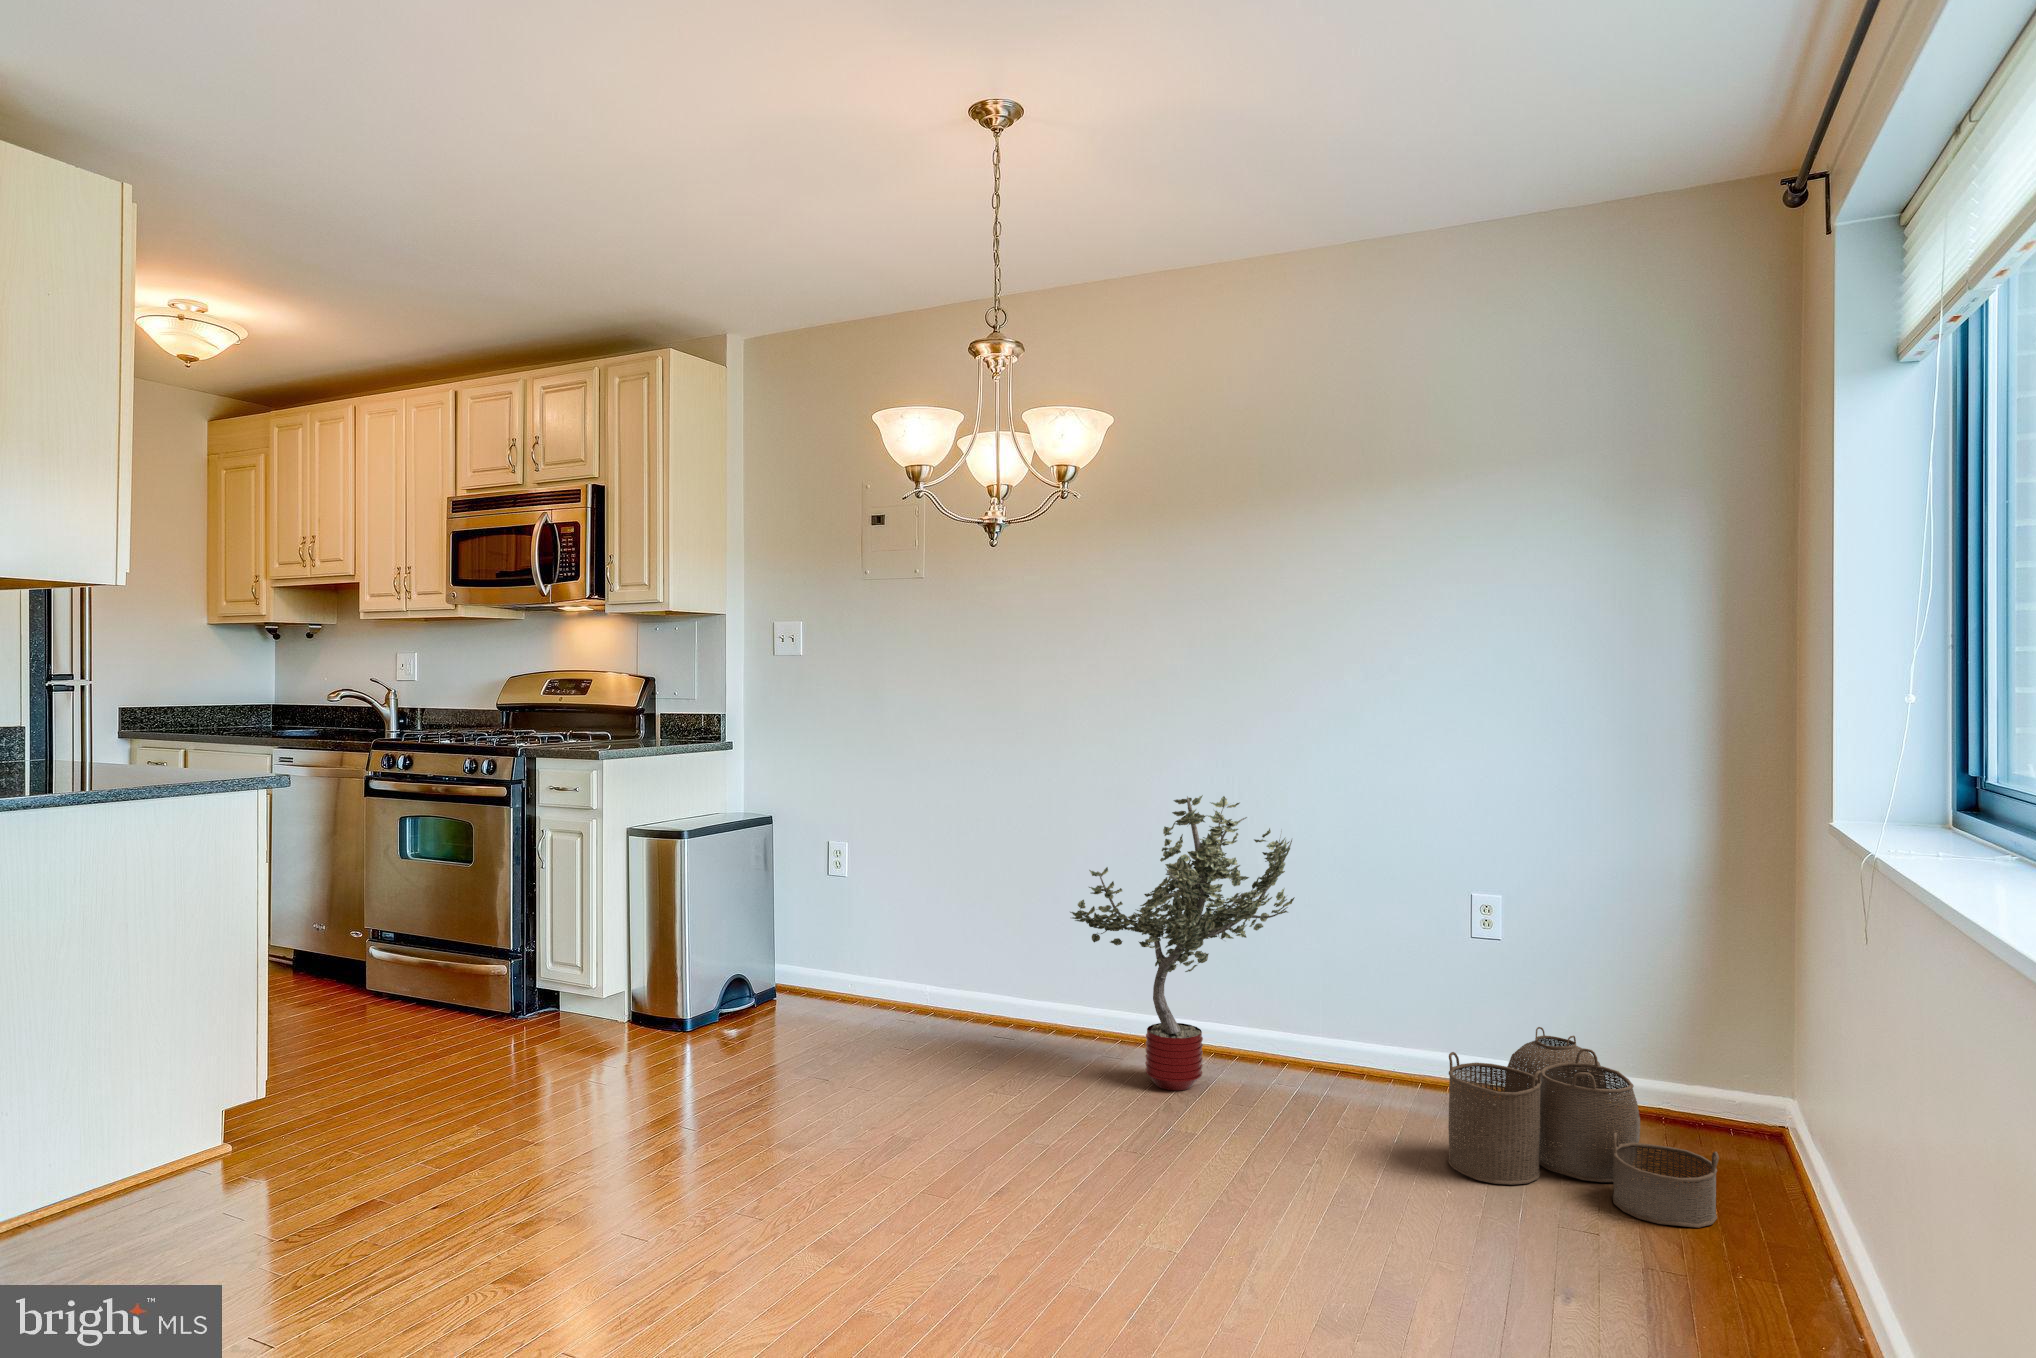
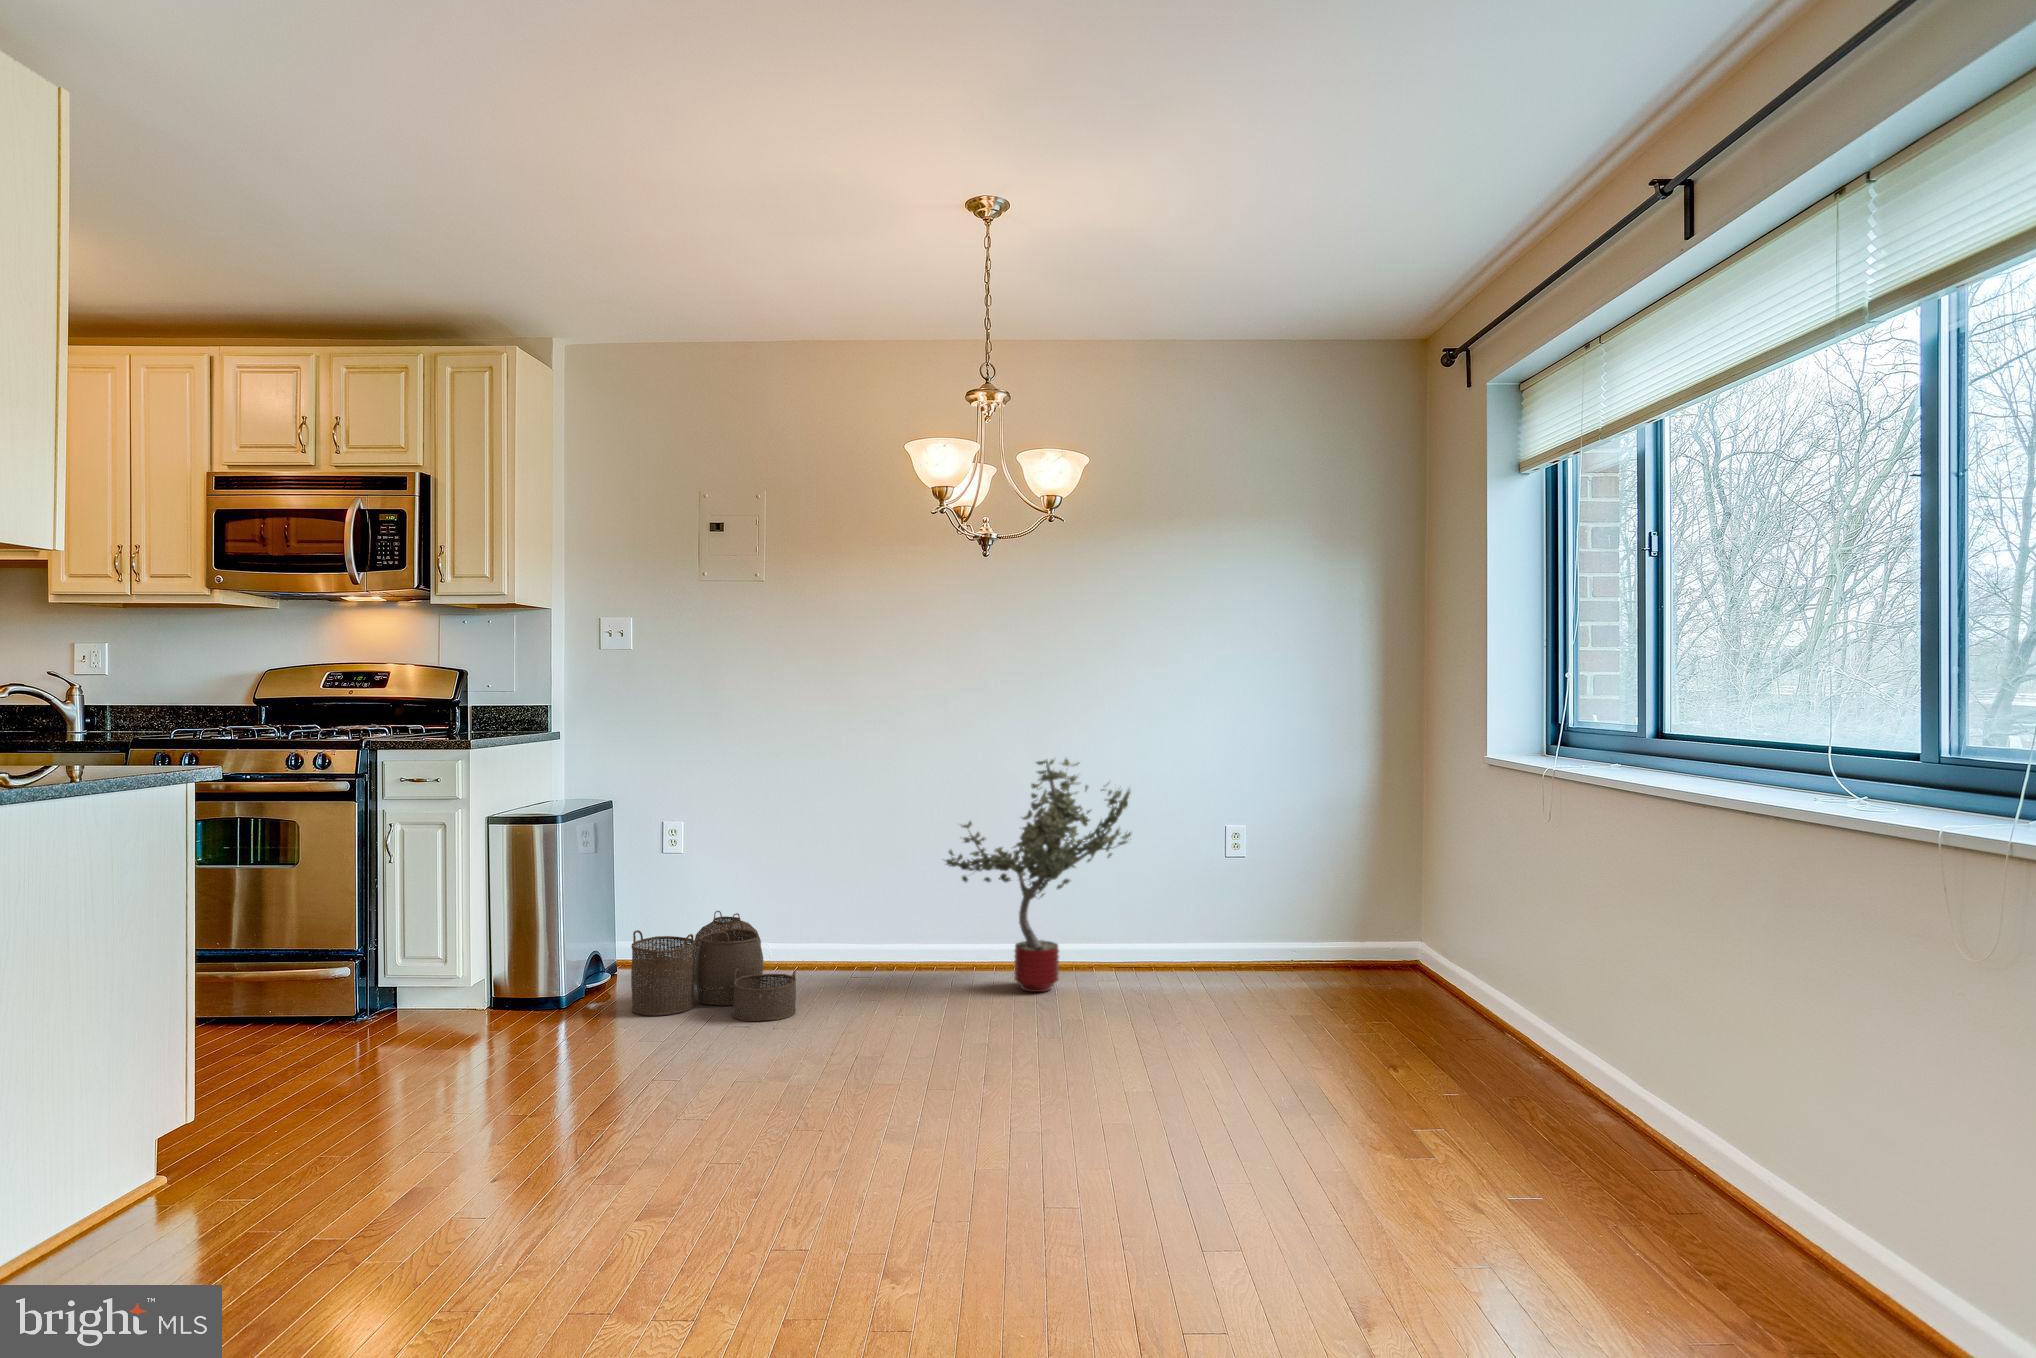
woven basket: present [1448,1027,1719,1228] -> present [631,911,796,1021]

